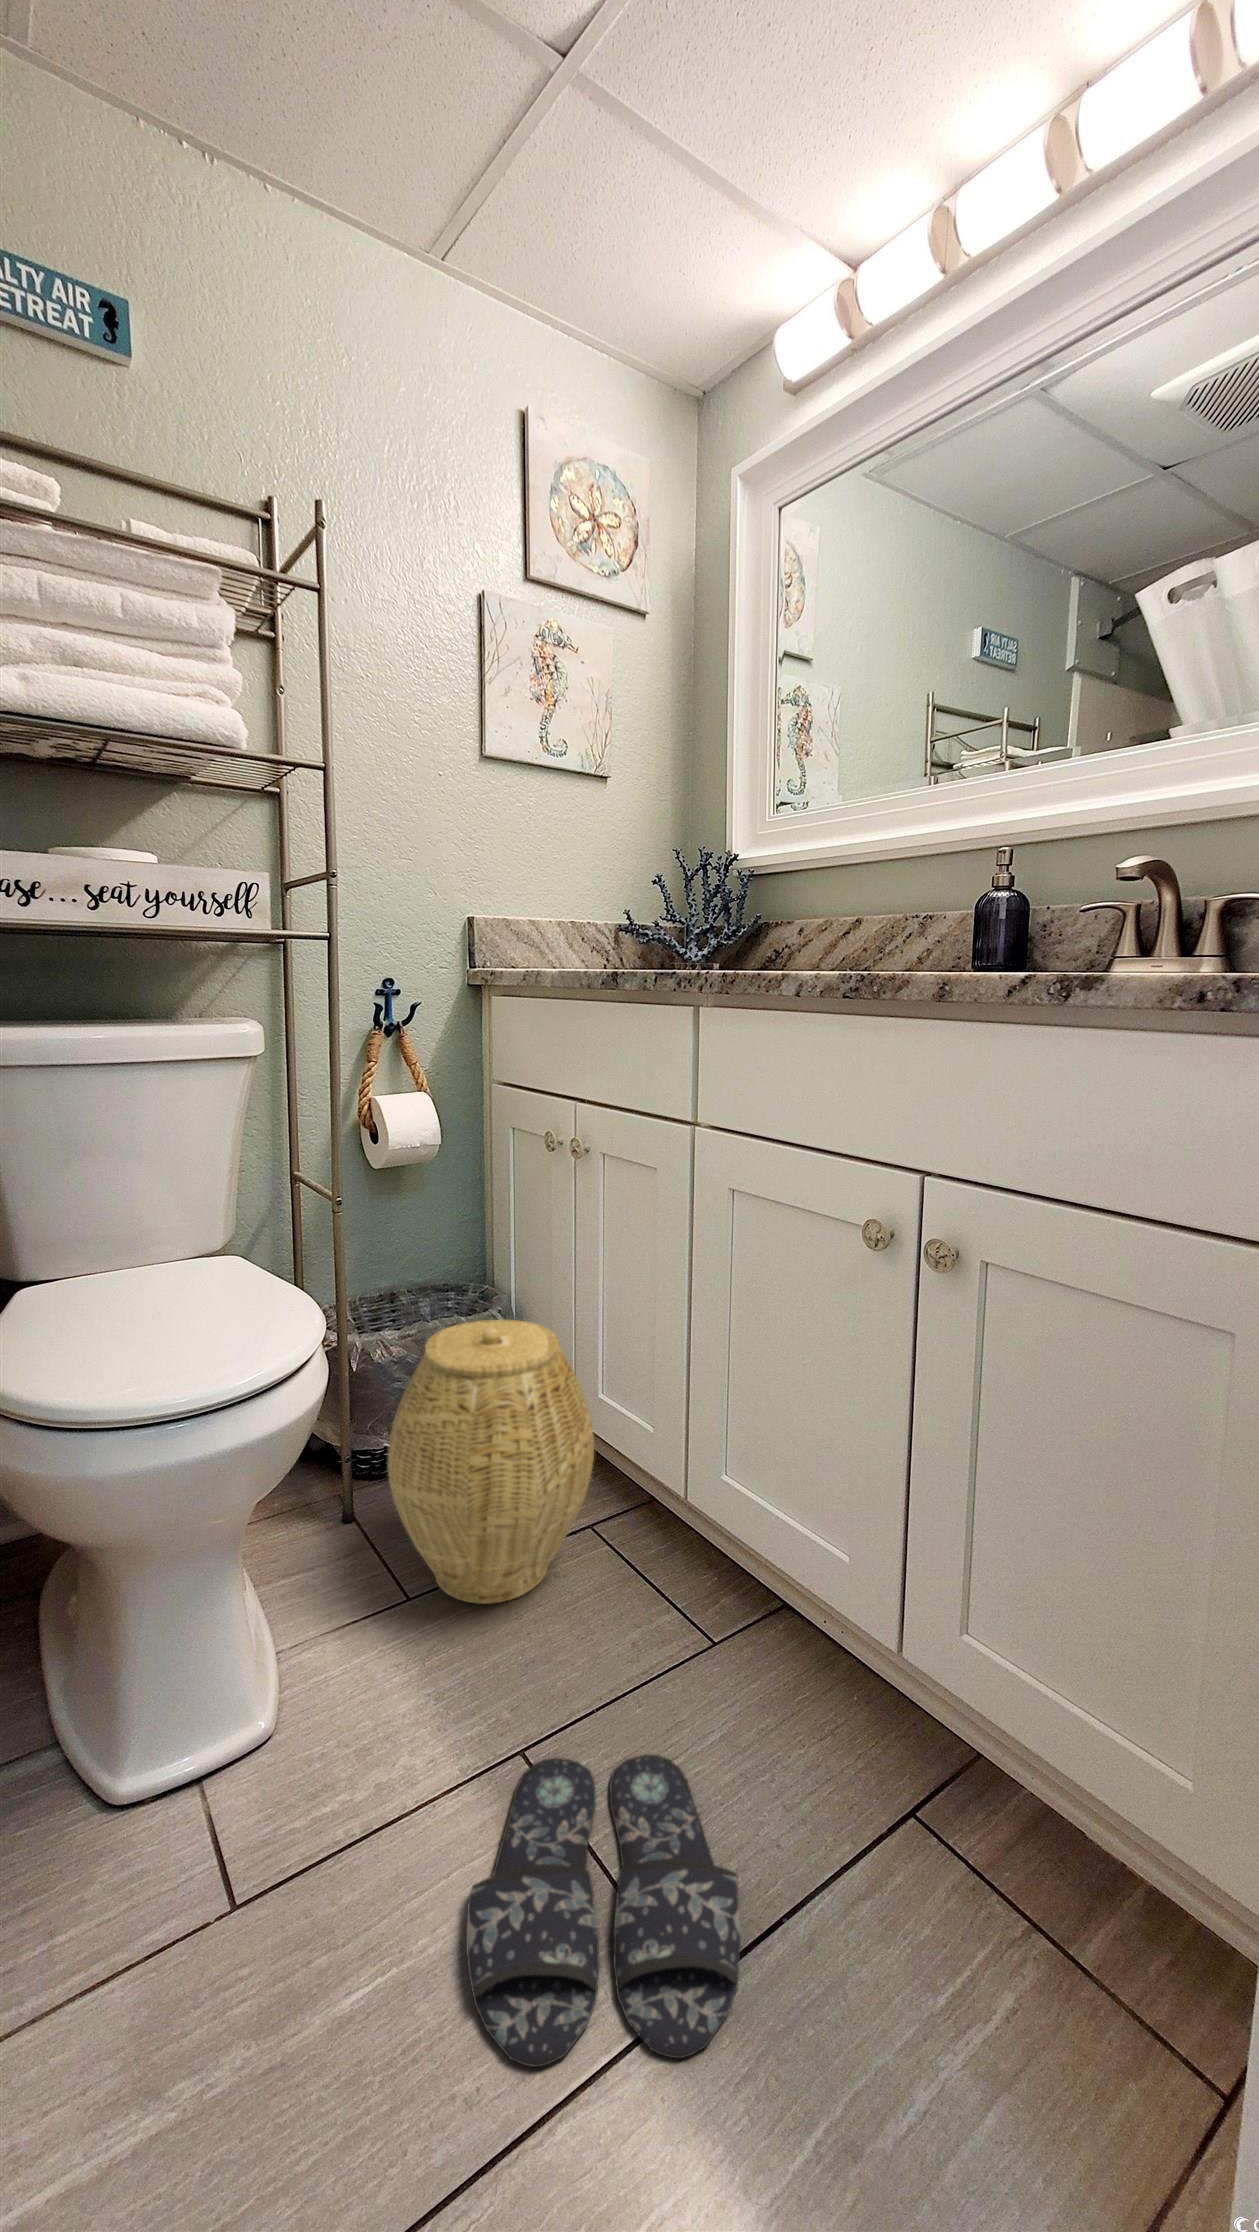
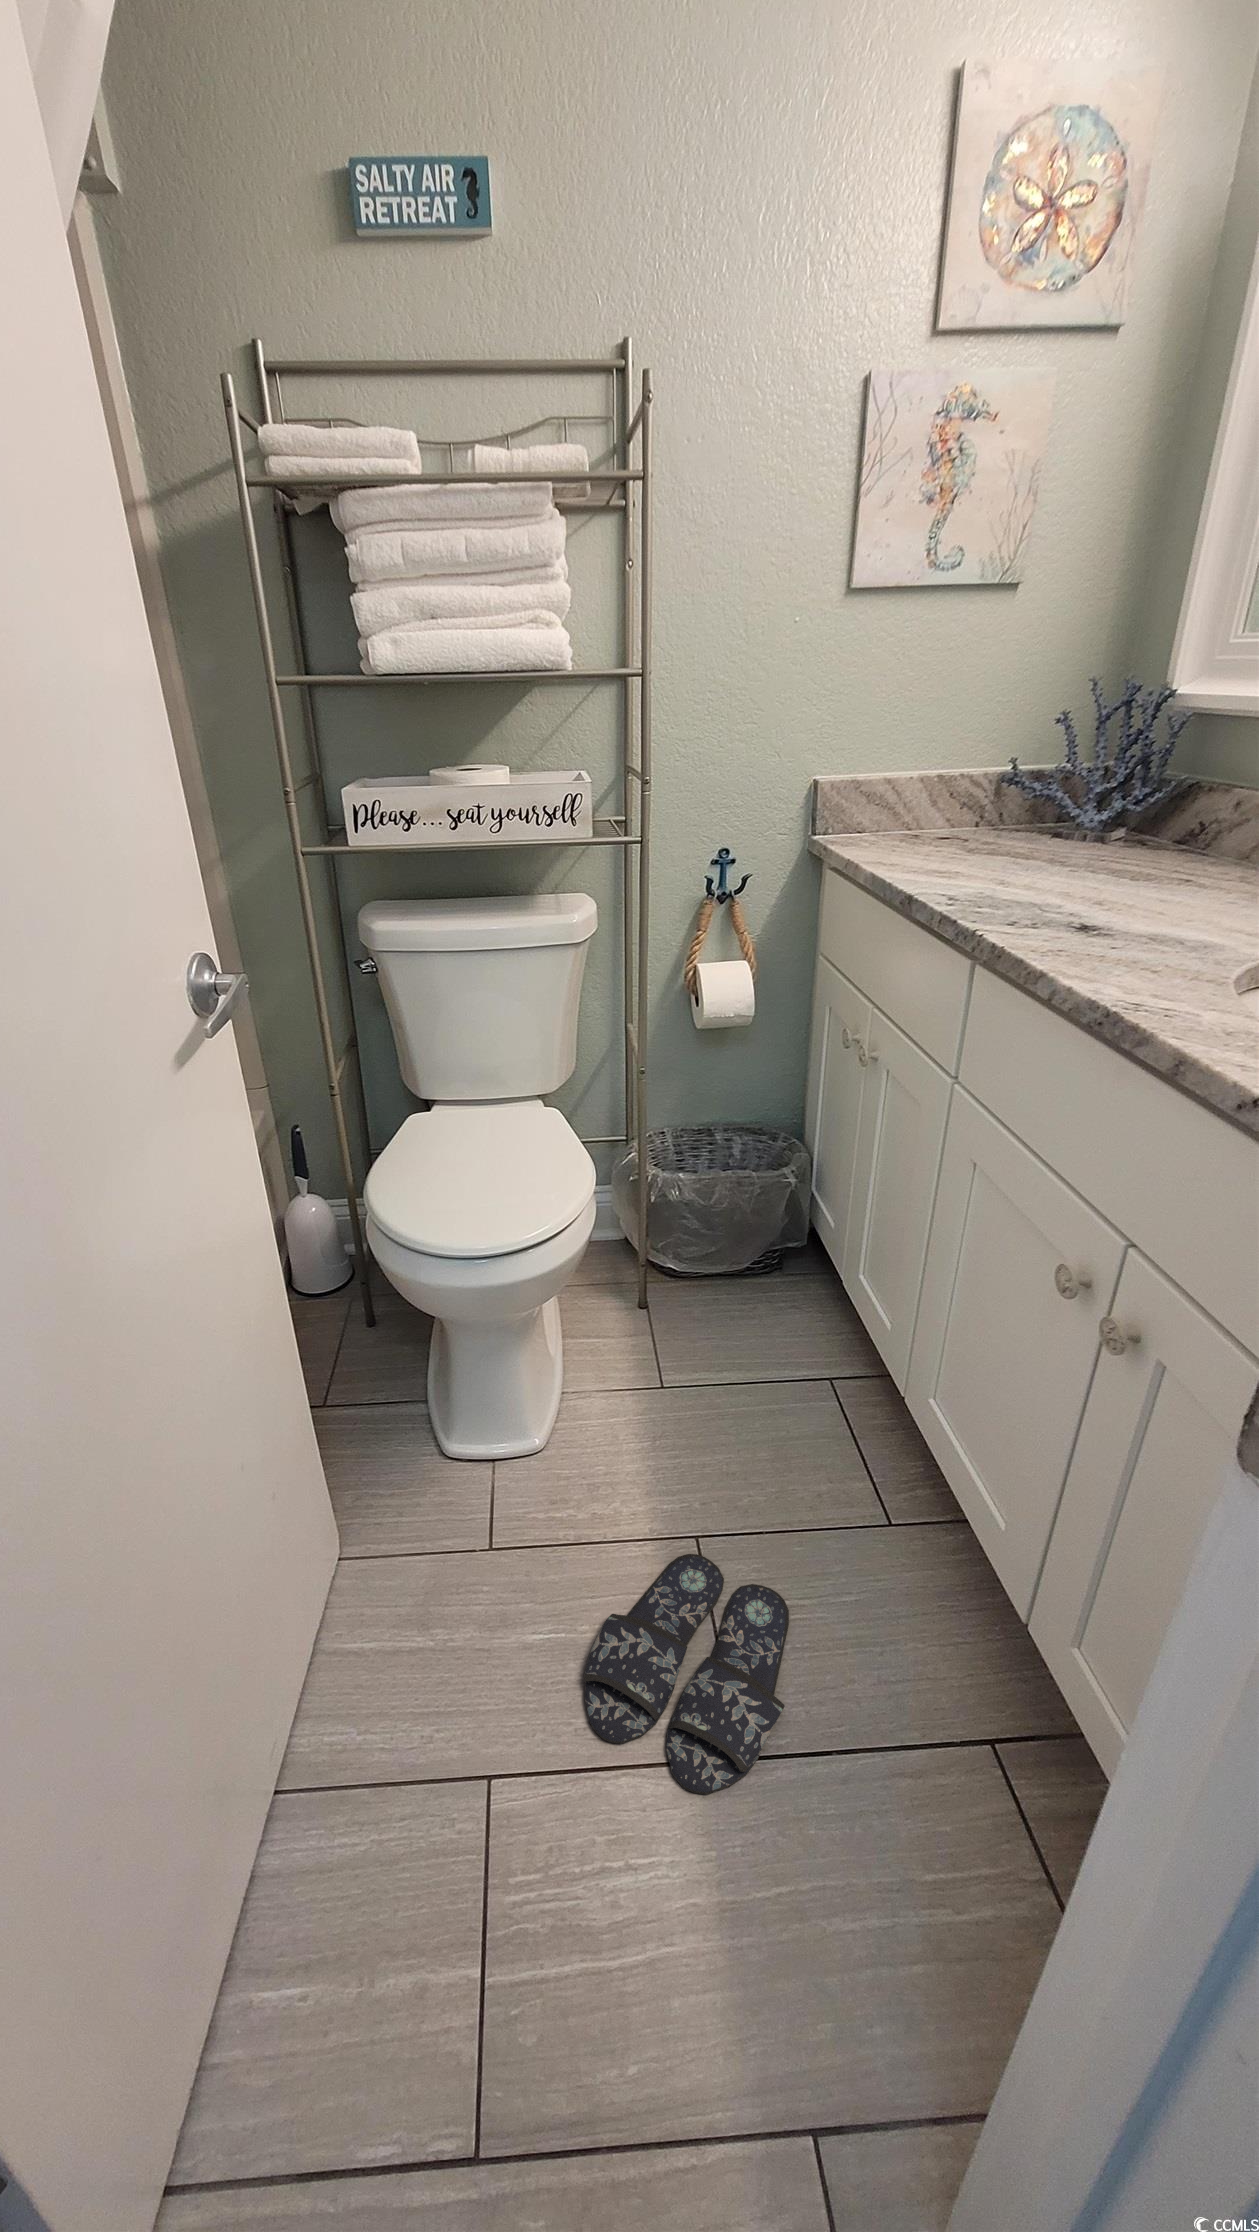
woven basket: present [388,1320,594,1604] -> none [650,1198,821,1420]

